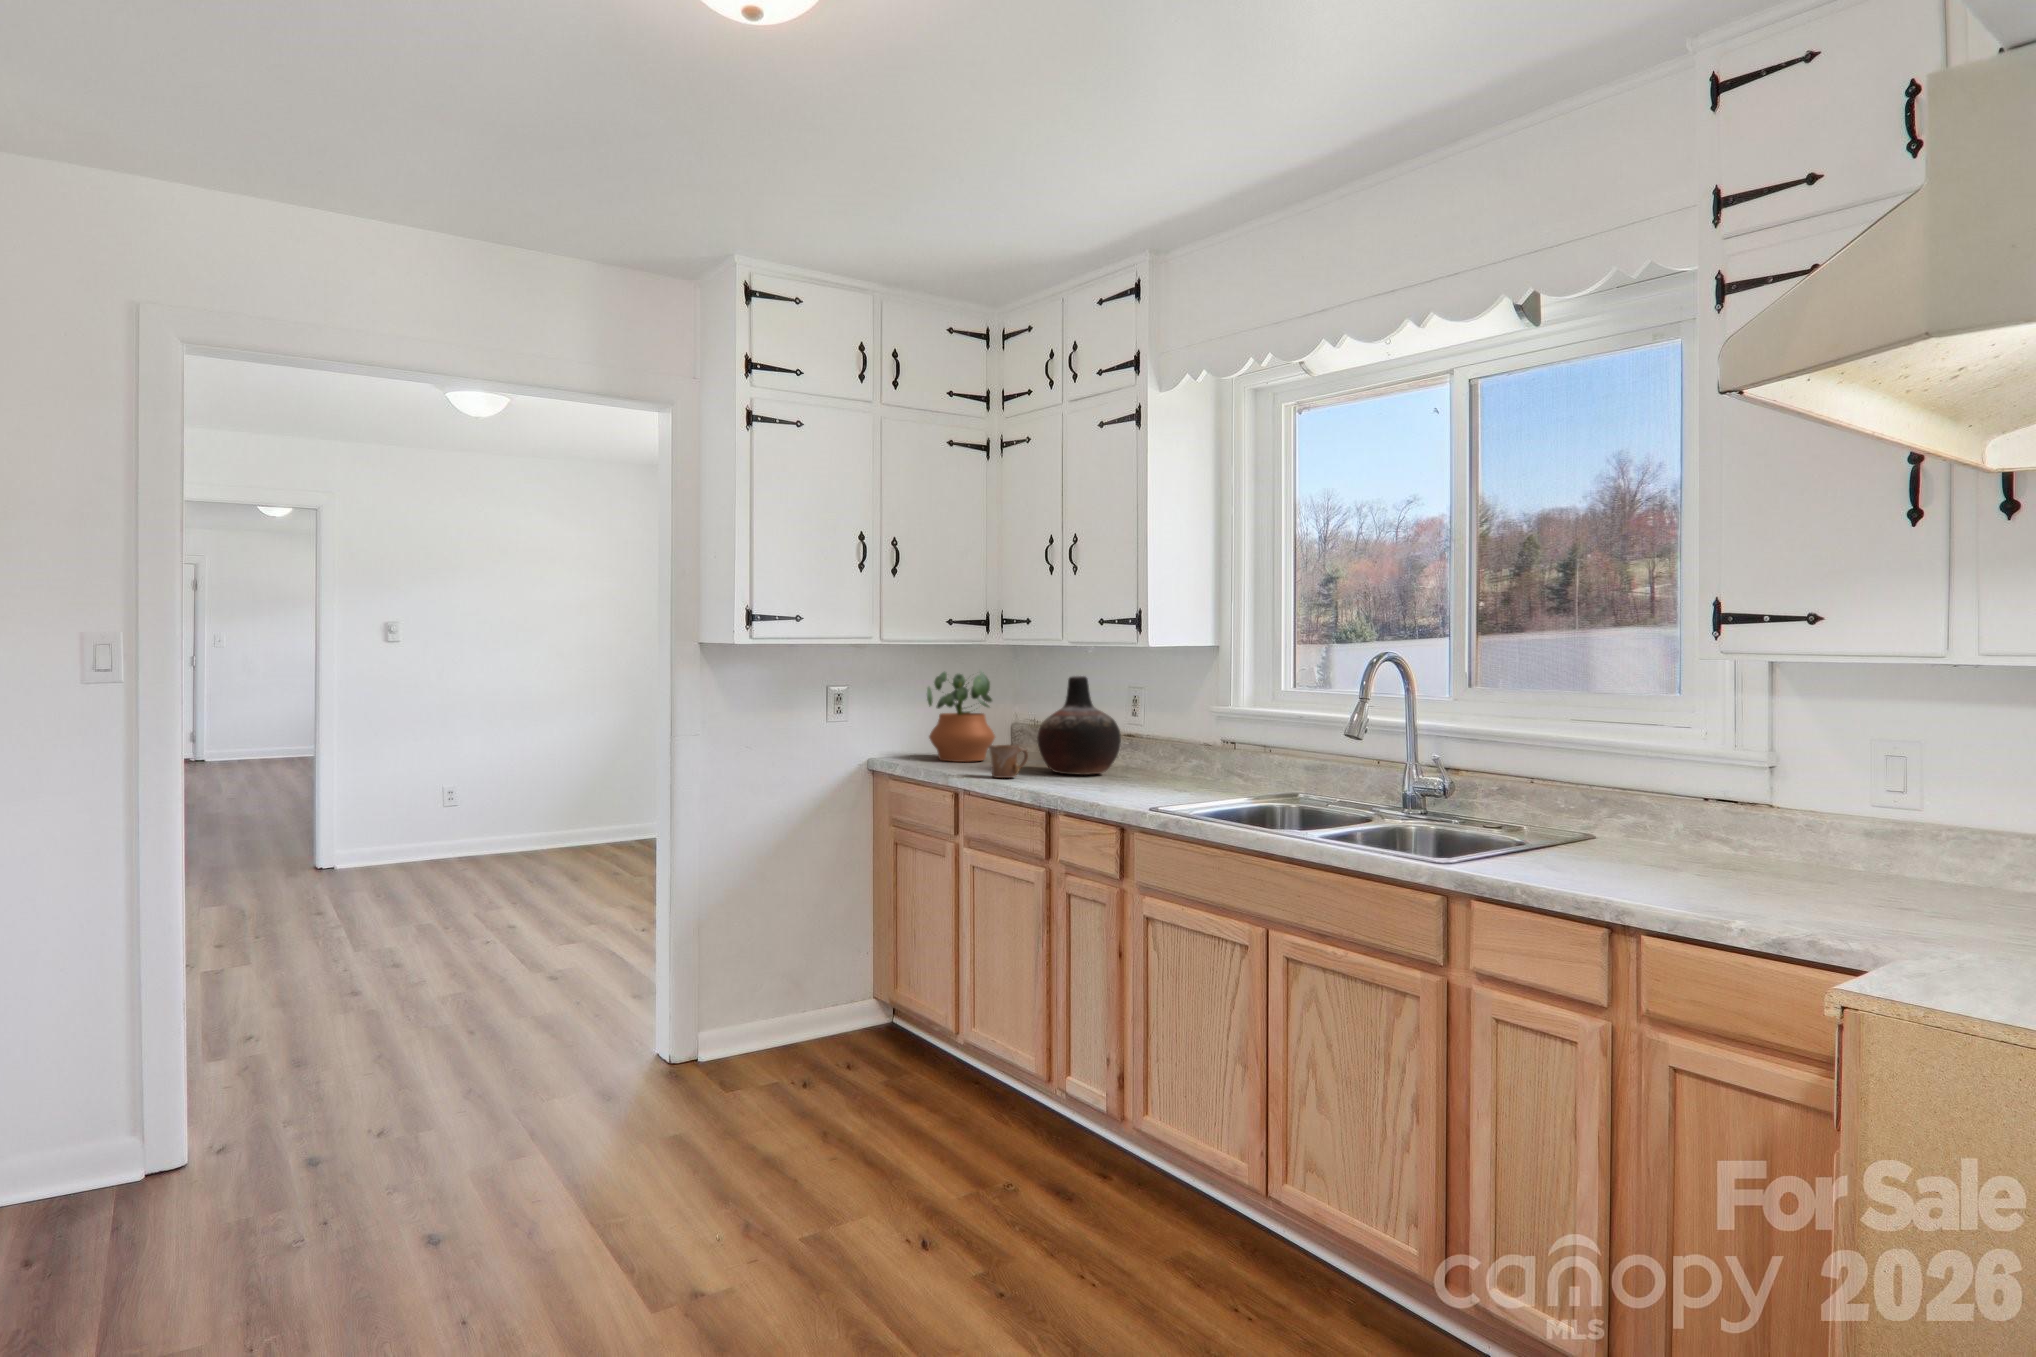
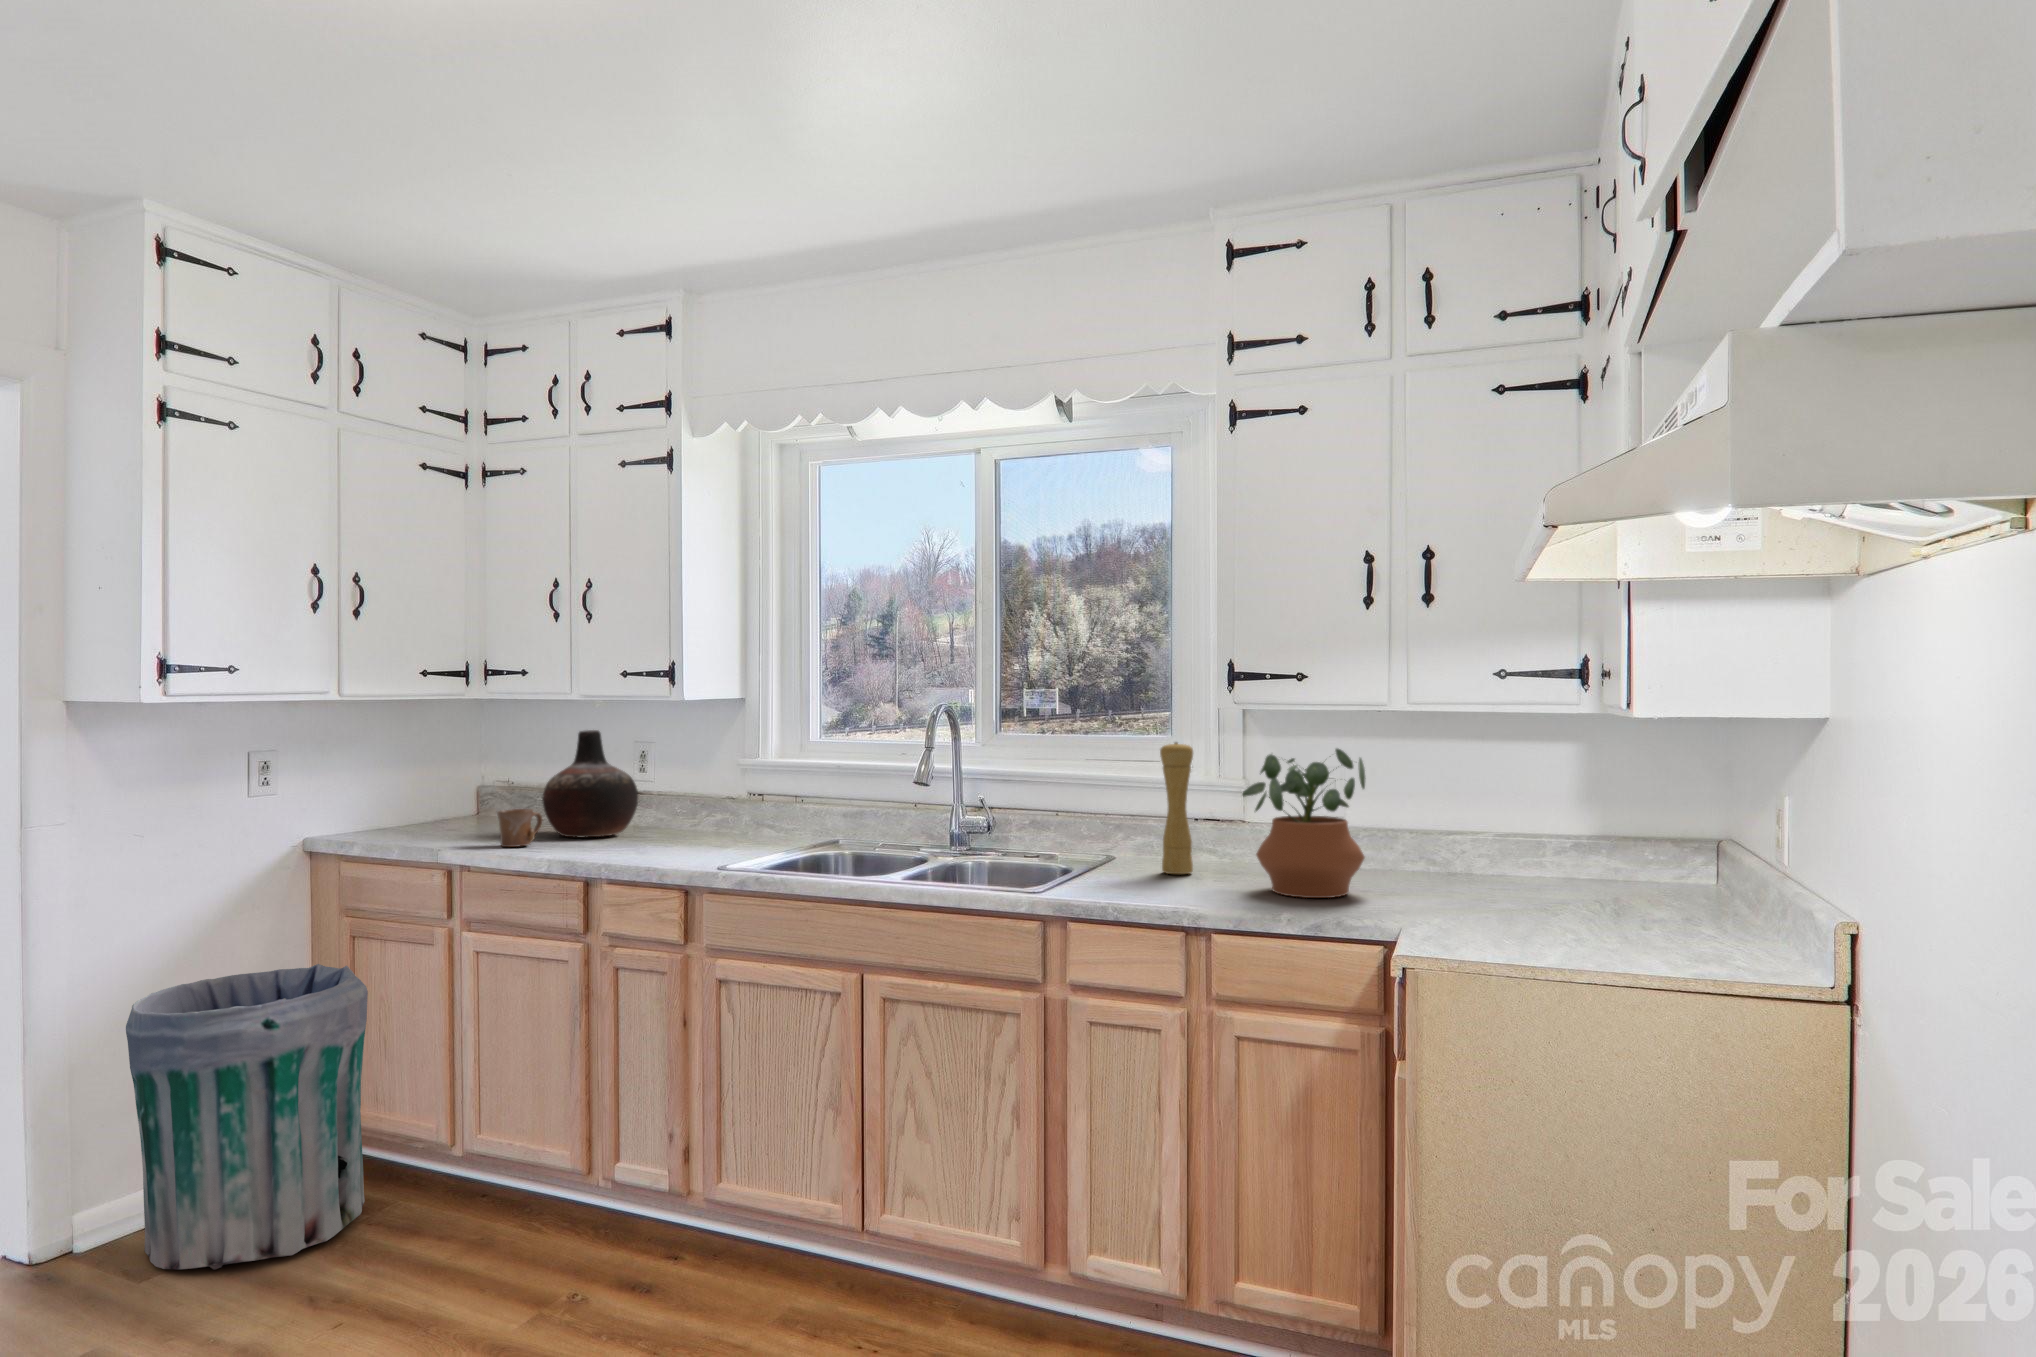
potted plant: present [927,671,995,762] -> present [1242,749,1366,898]
pepper mill: none [1630,700,1676,862] -> present [1160,742,1193,874]
trash can: none [729,864,895,1095] -> present [126,964,368,1270]

